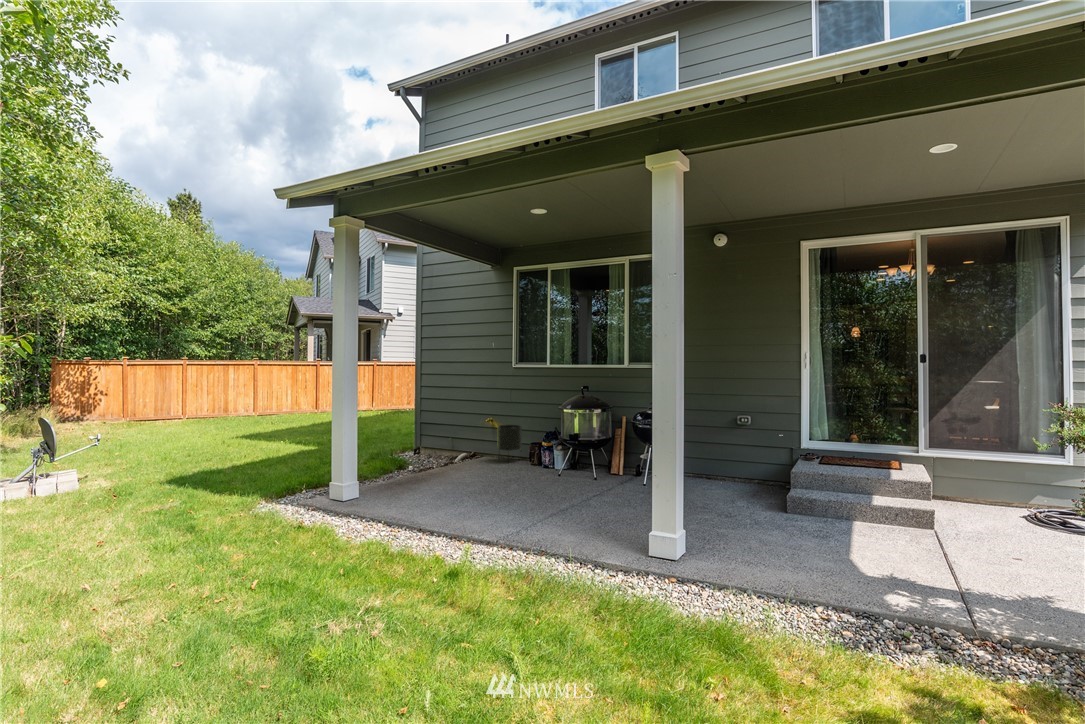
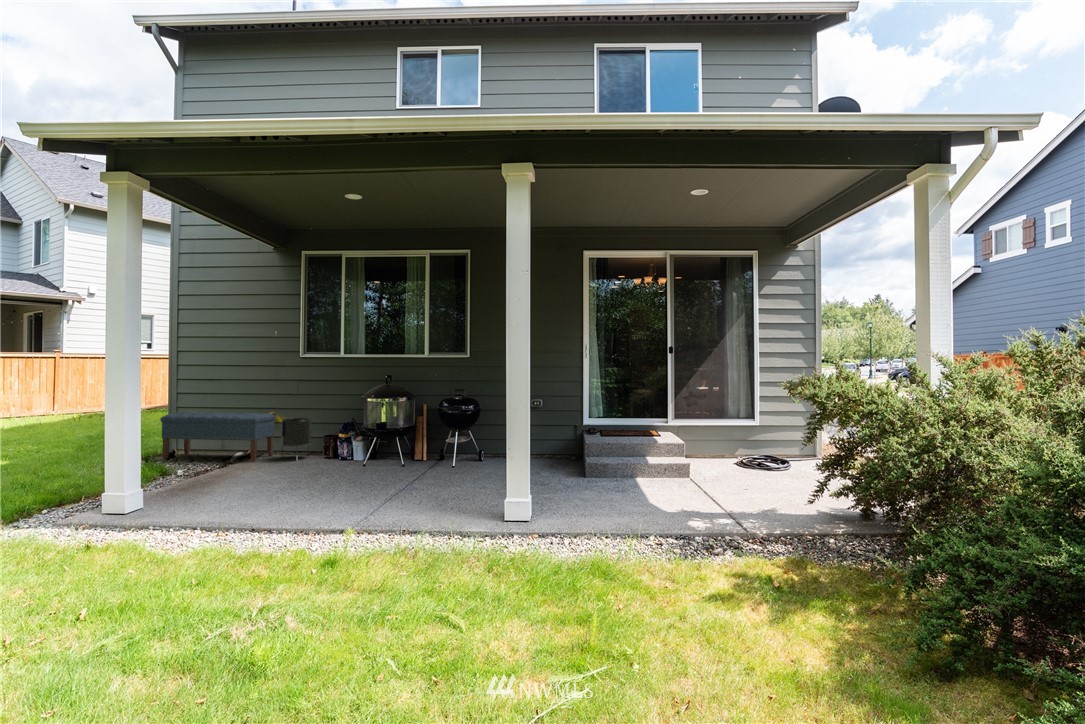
bench: none [414,416,496,461] -> present [160,412,276,461]

